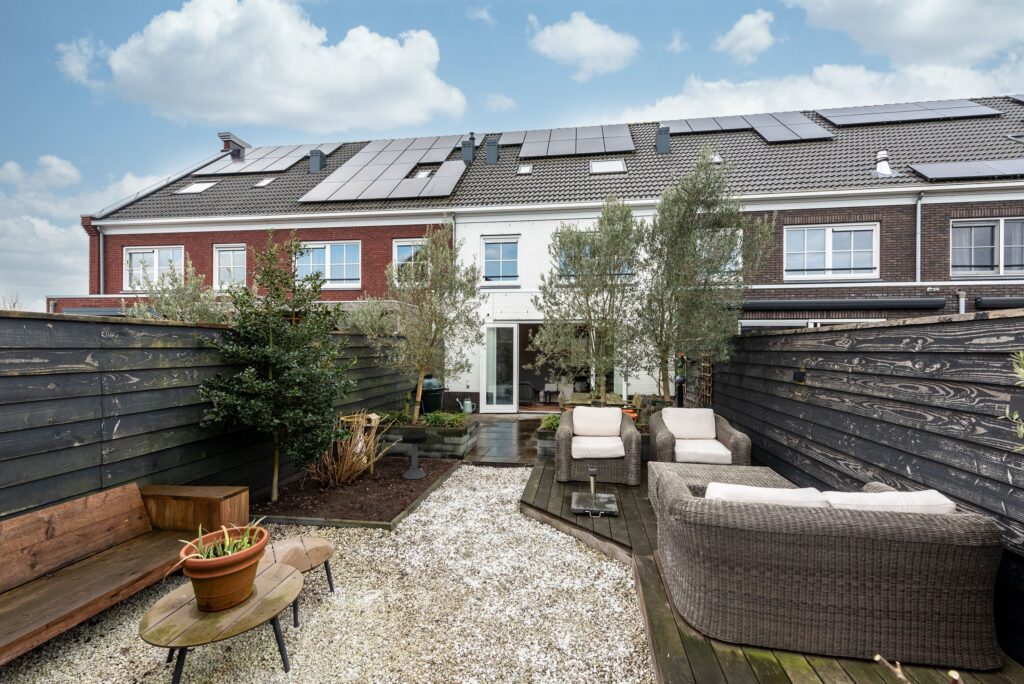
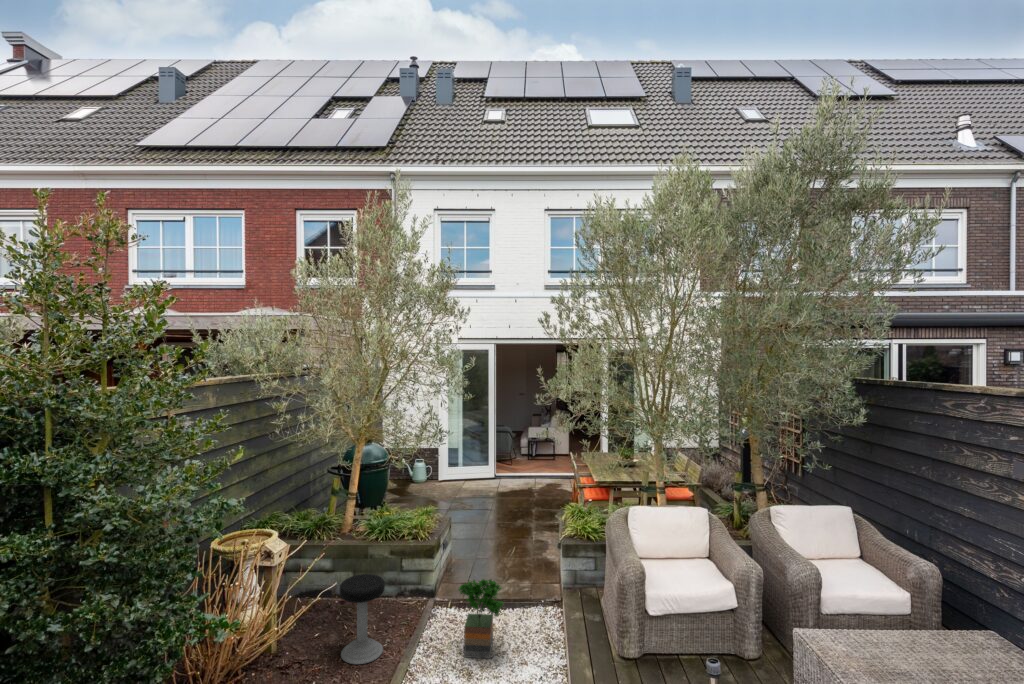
potted tree: none [469,437,495,481] -> present [459,579,504,659]

